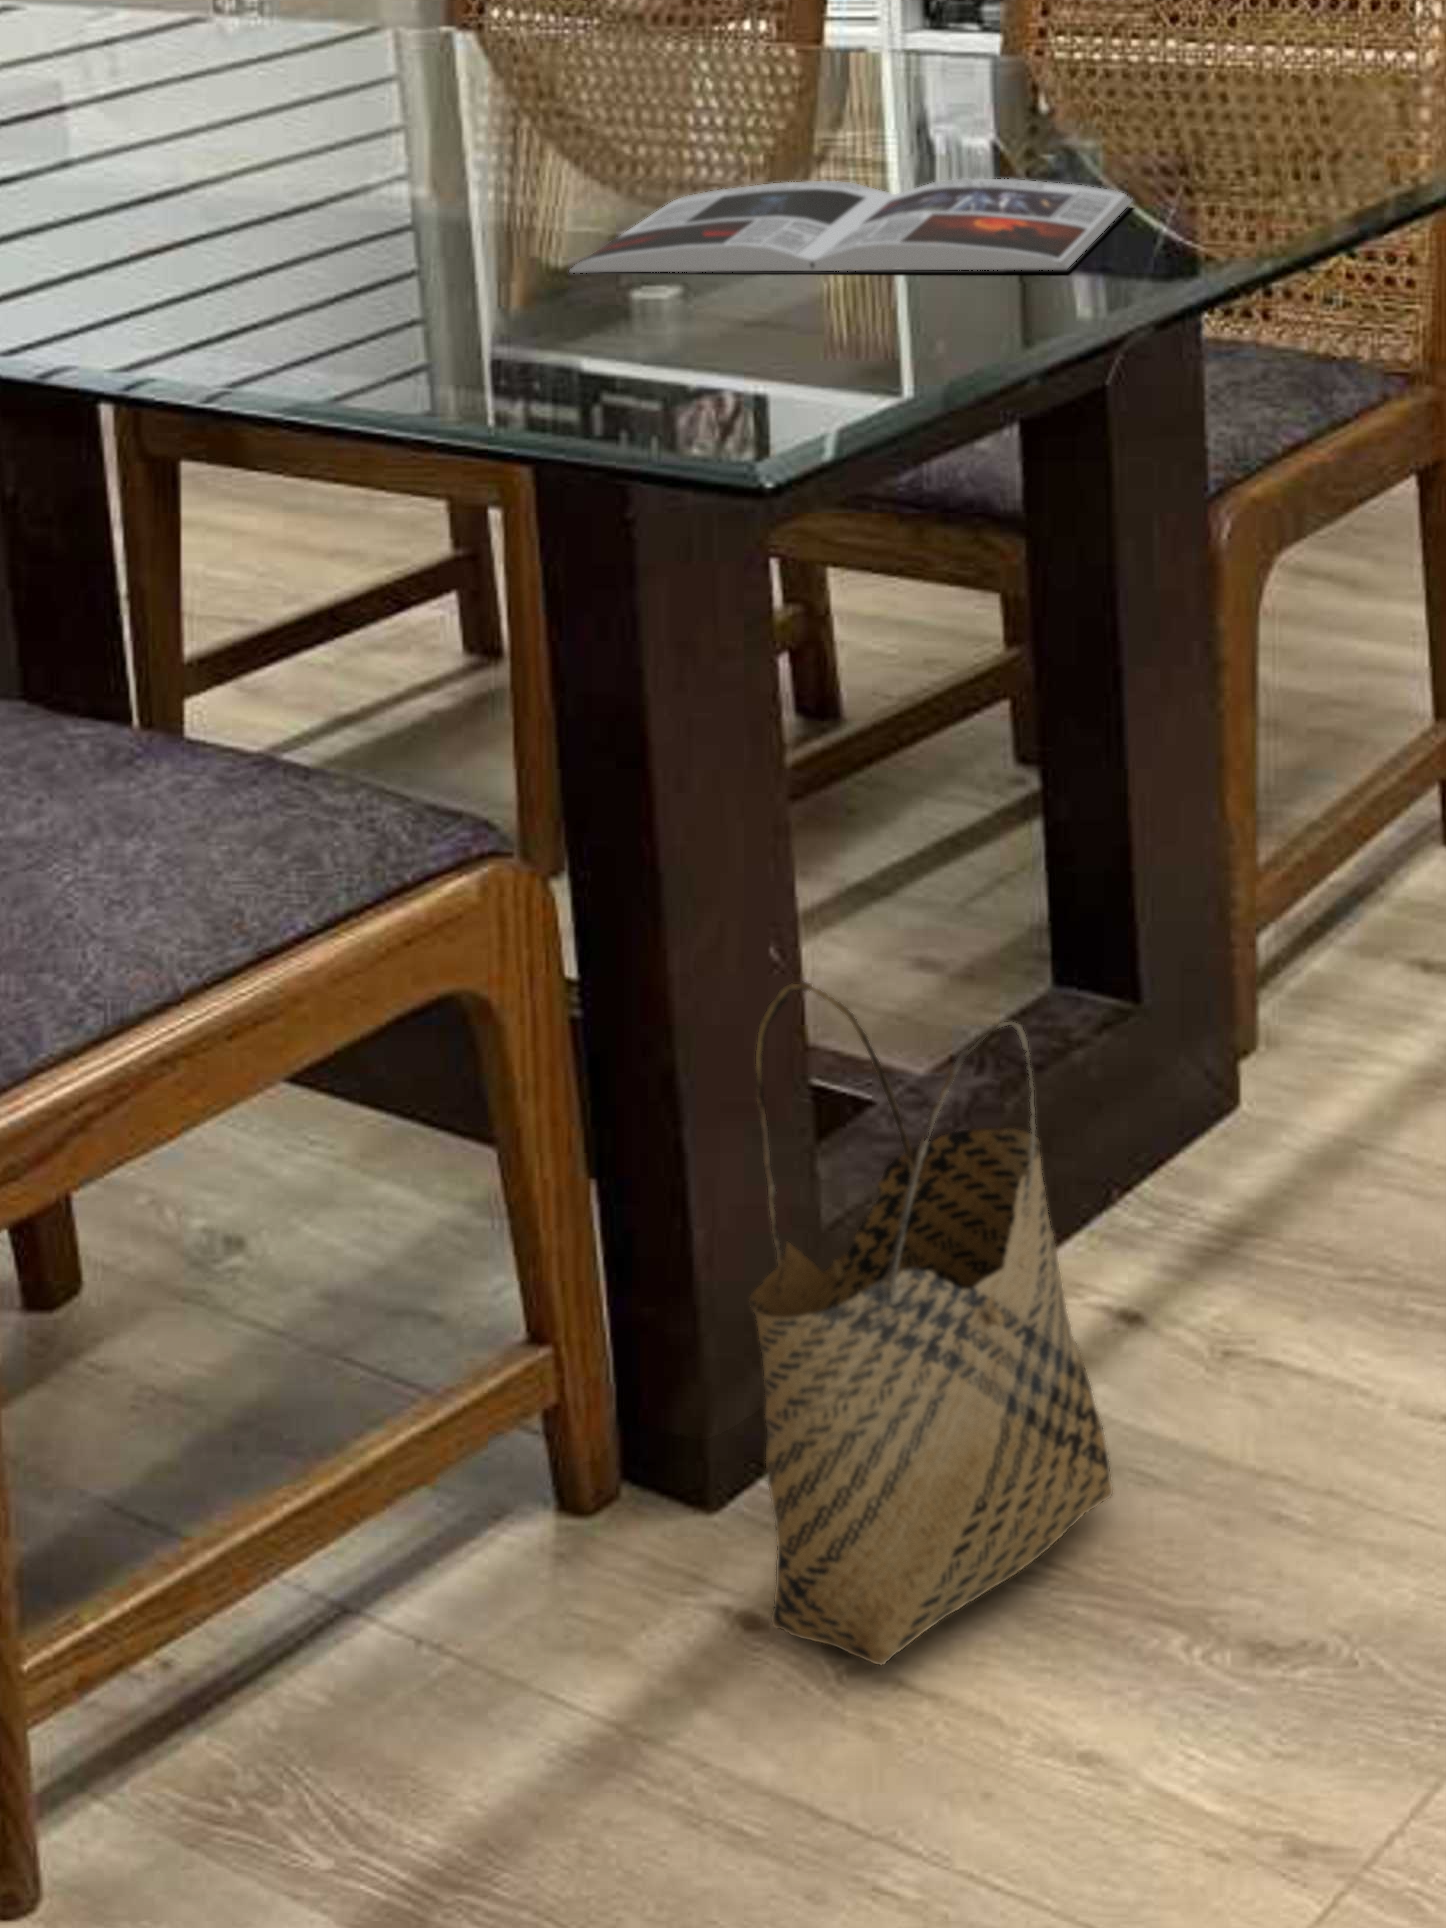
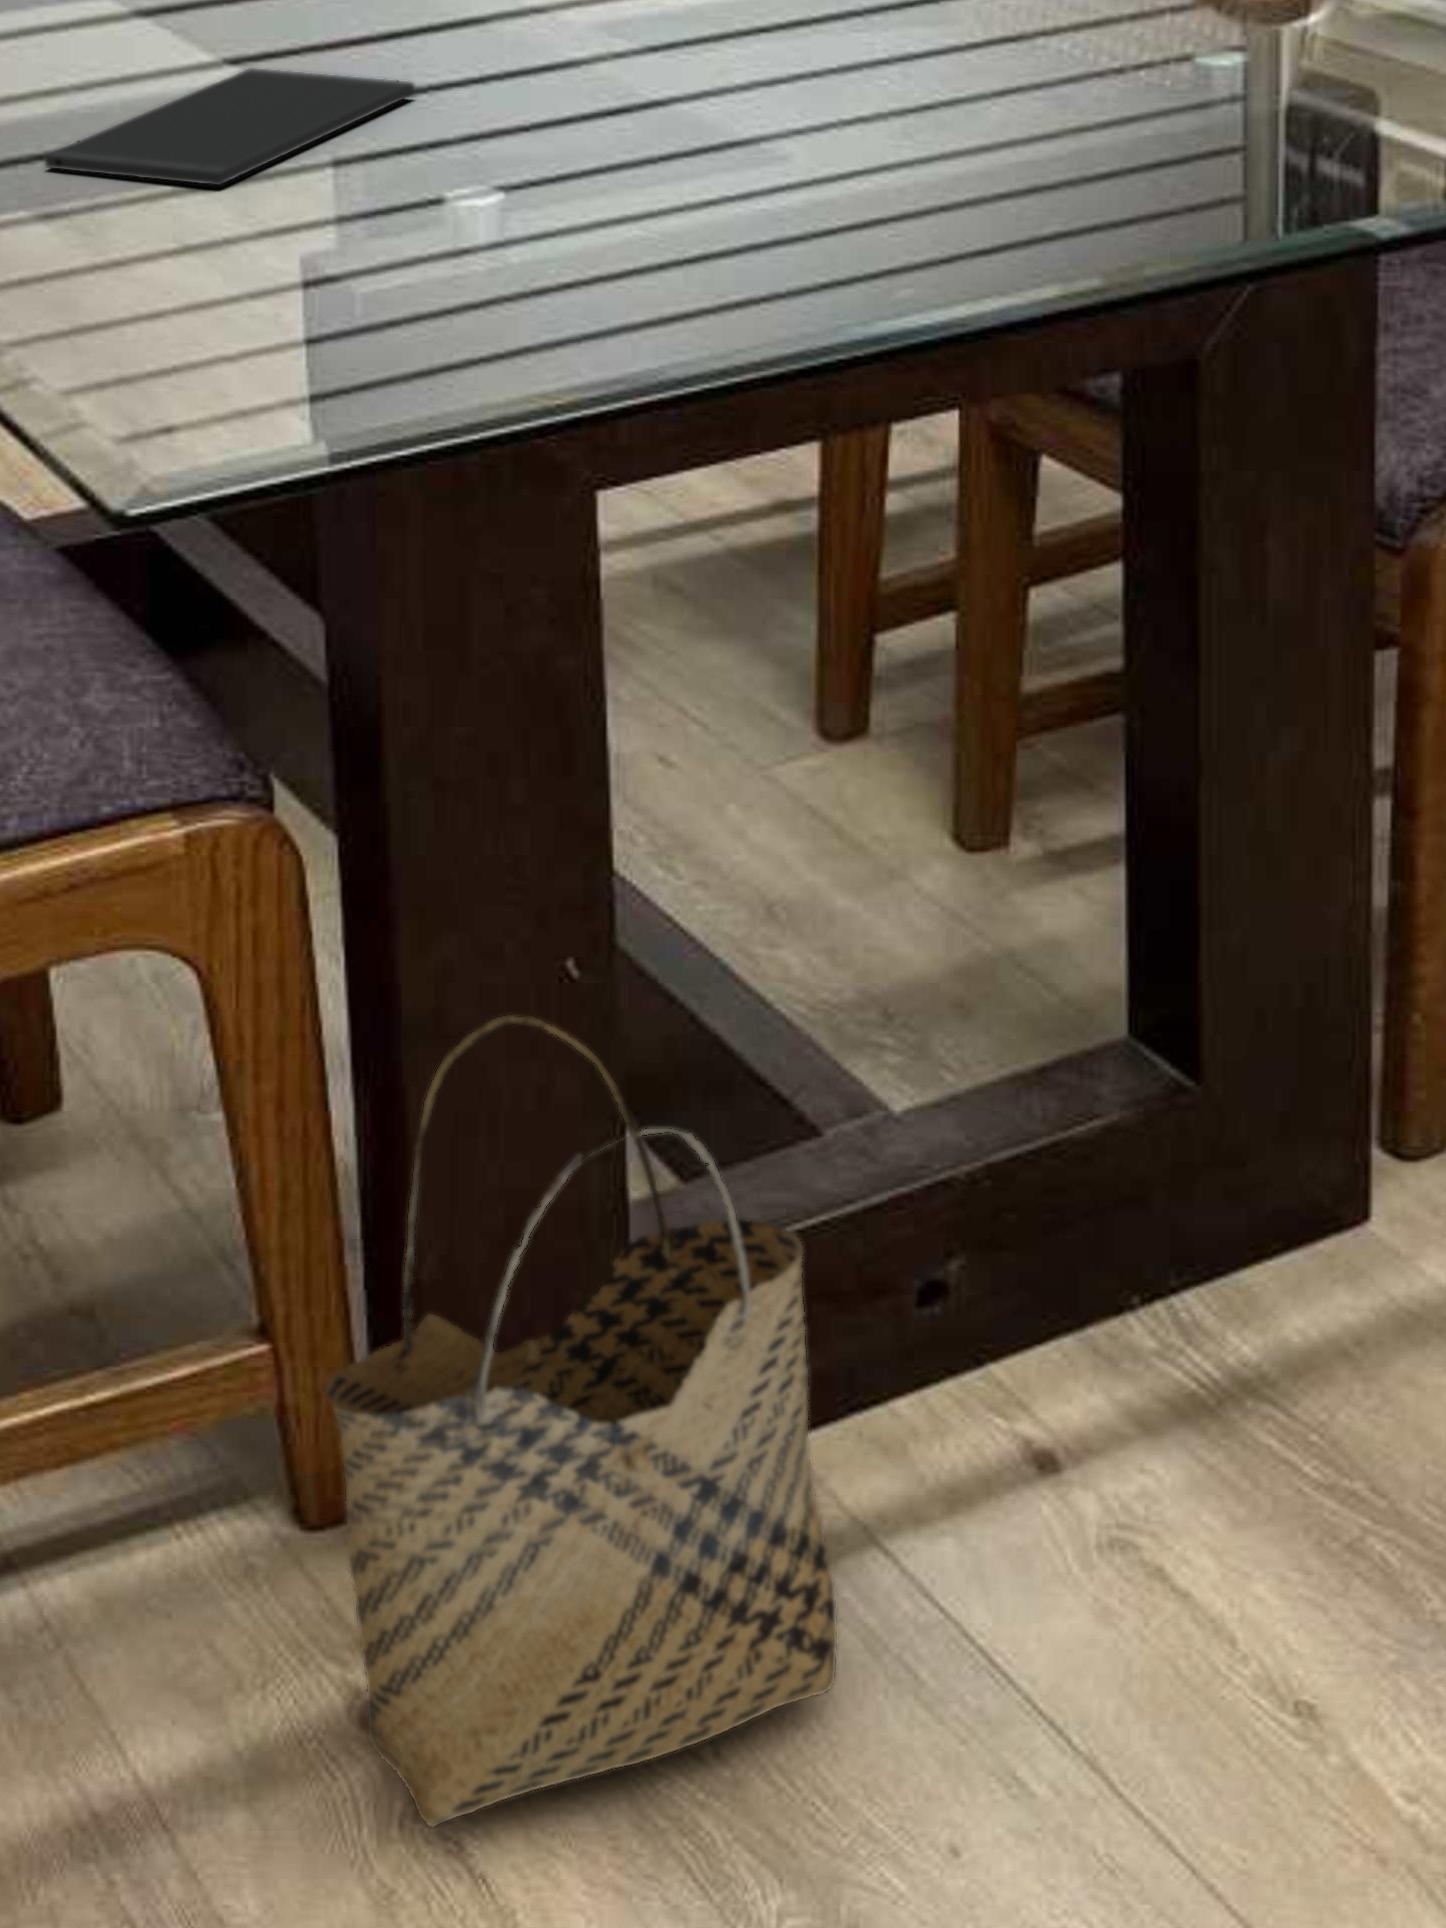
magazine: present [571,179,1132,273] -> none [529,48,1232,223]
tablet: none [201,251,428,345] -> present [45,68,415,185]

